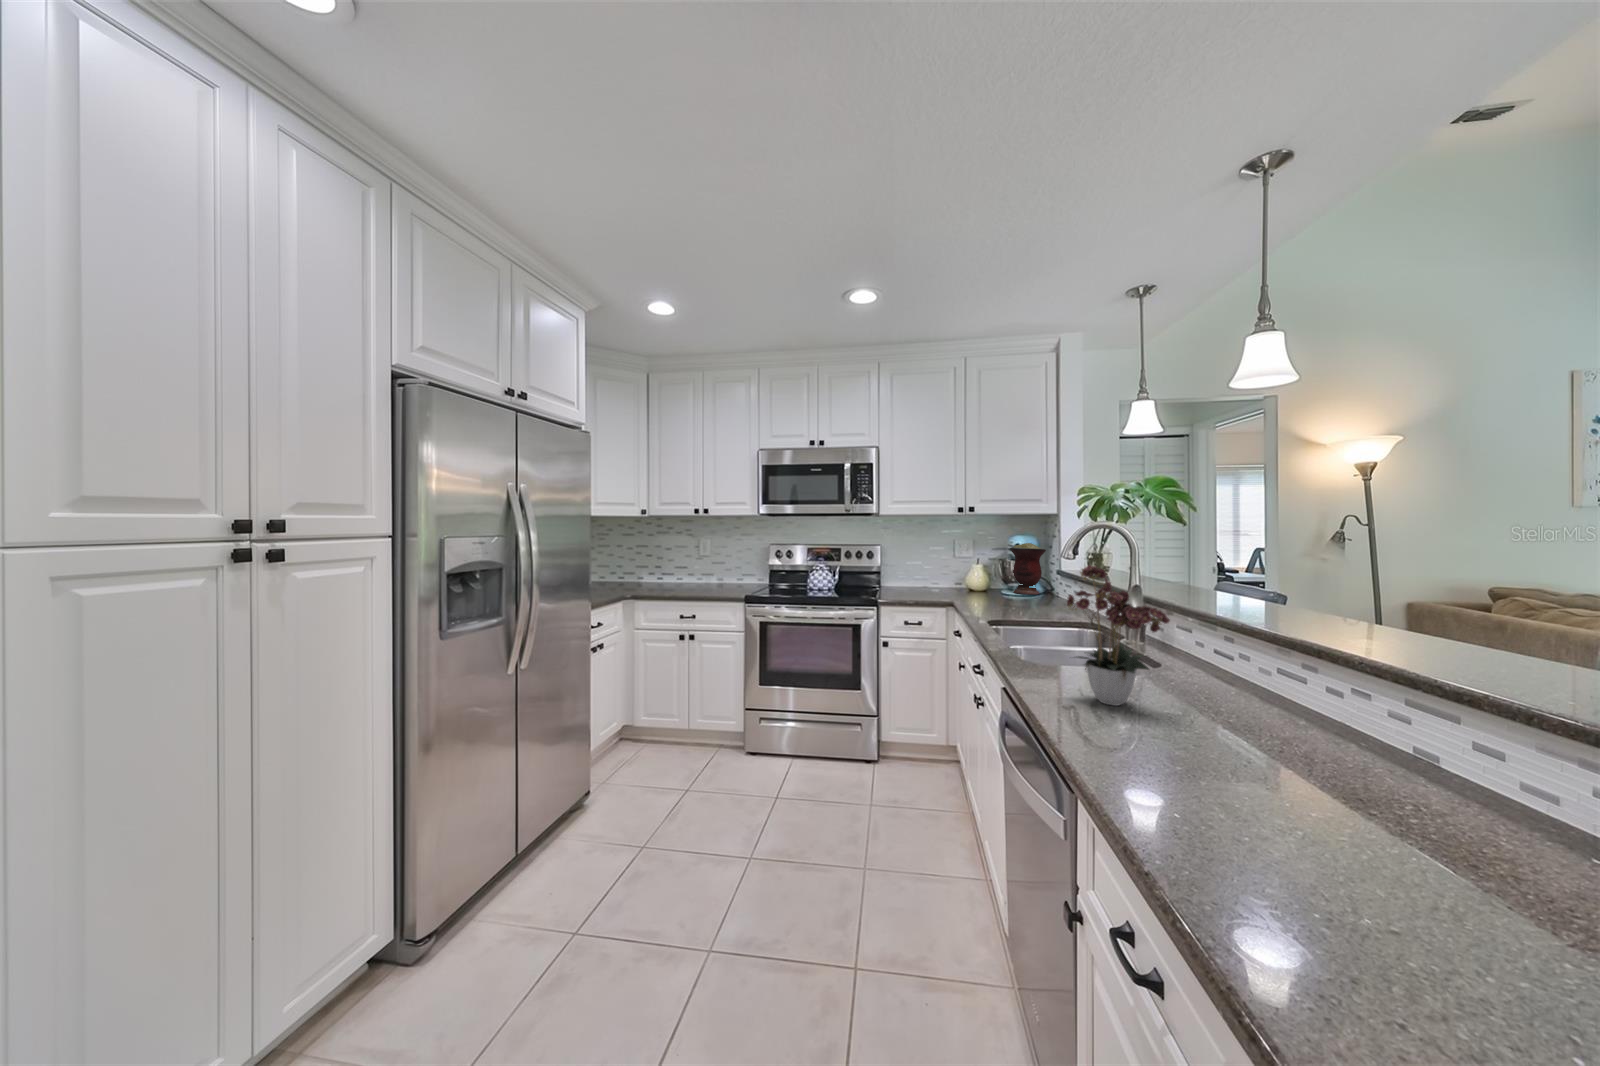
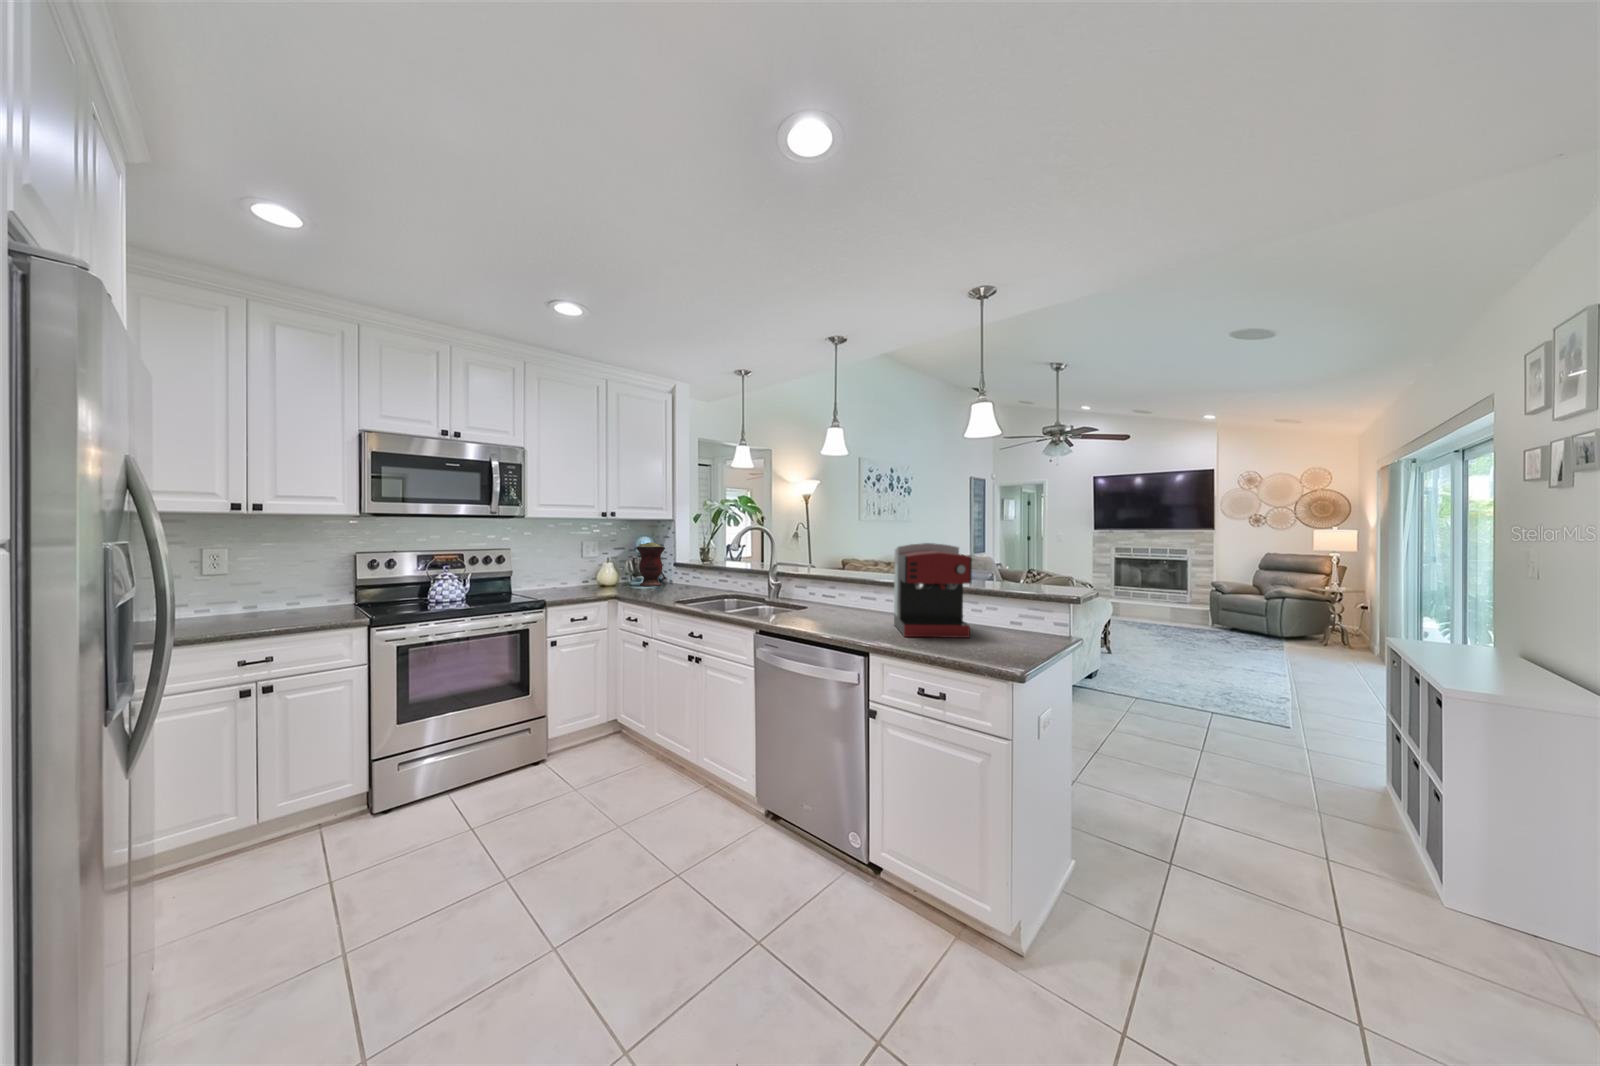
flower arrangement: present [1067,566,1170,706] -> none [801,542,853,624]
coffee maker: none [1218,580,1492,879] -> present [894,543,972,638]

